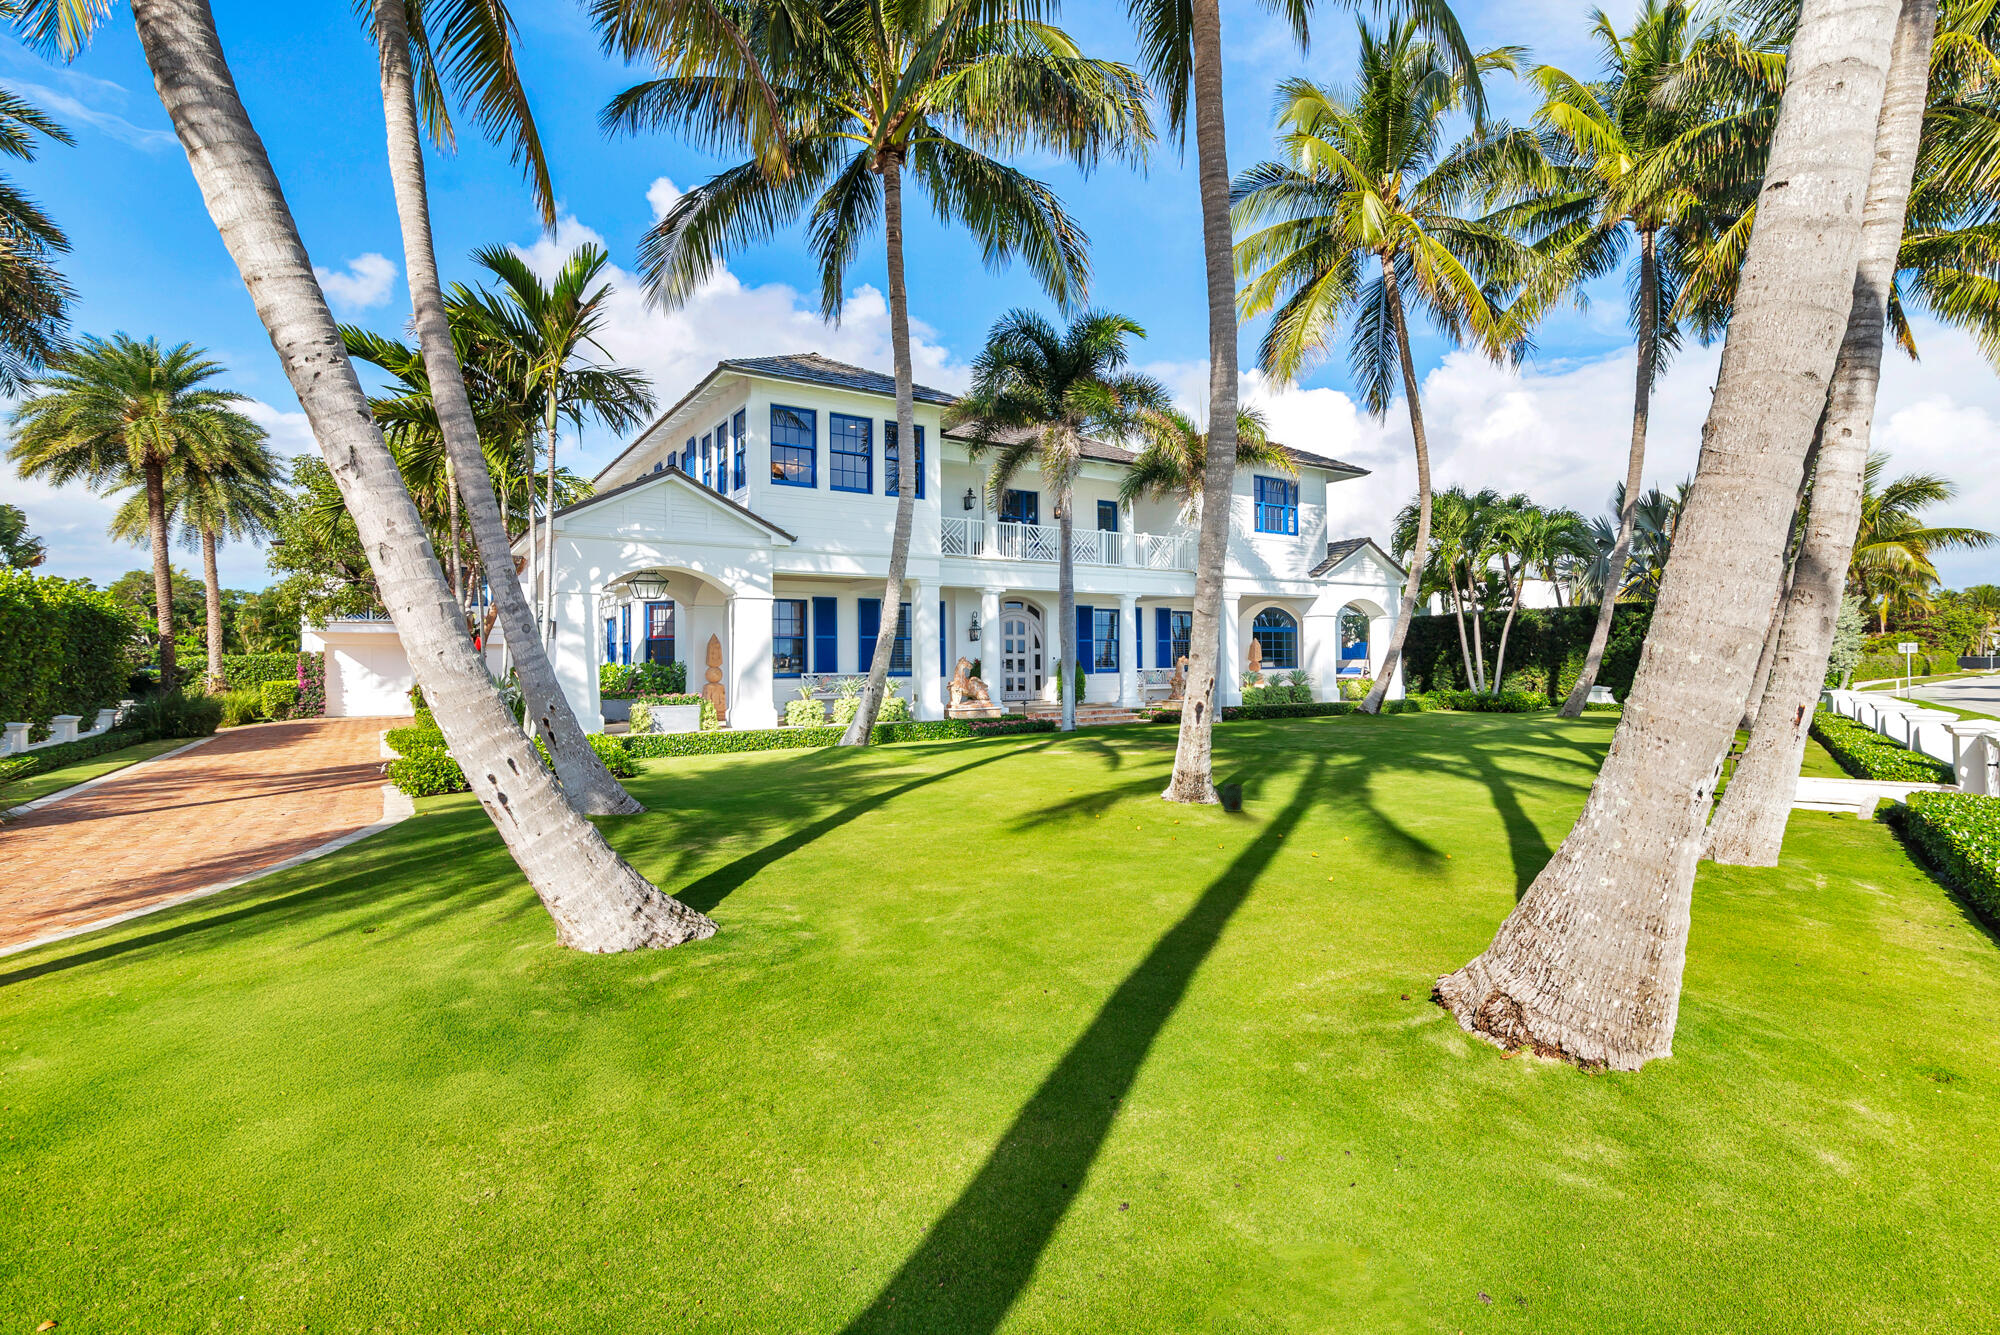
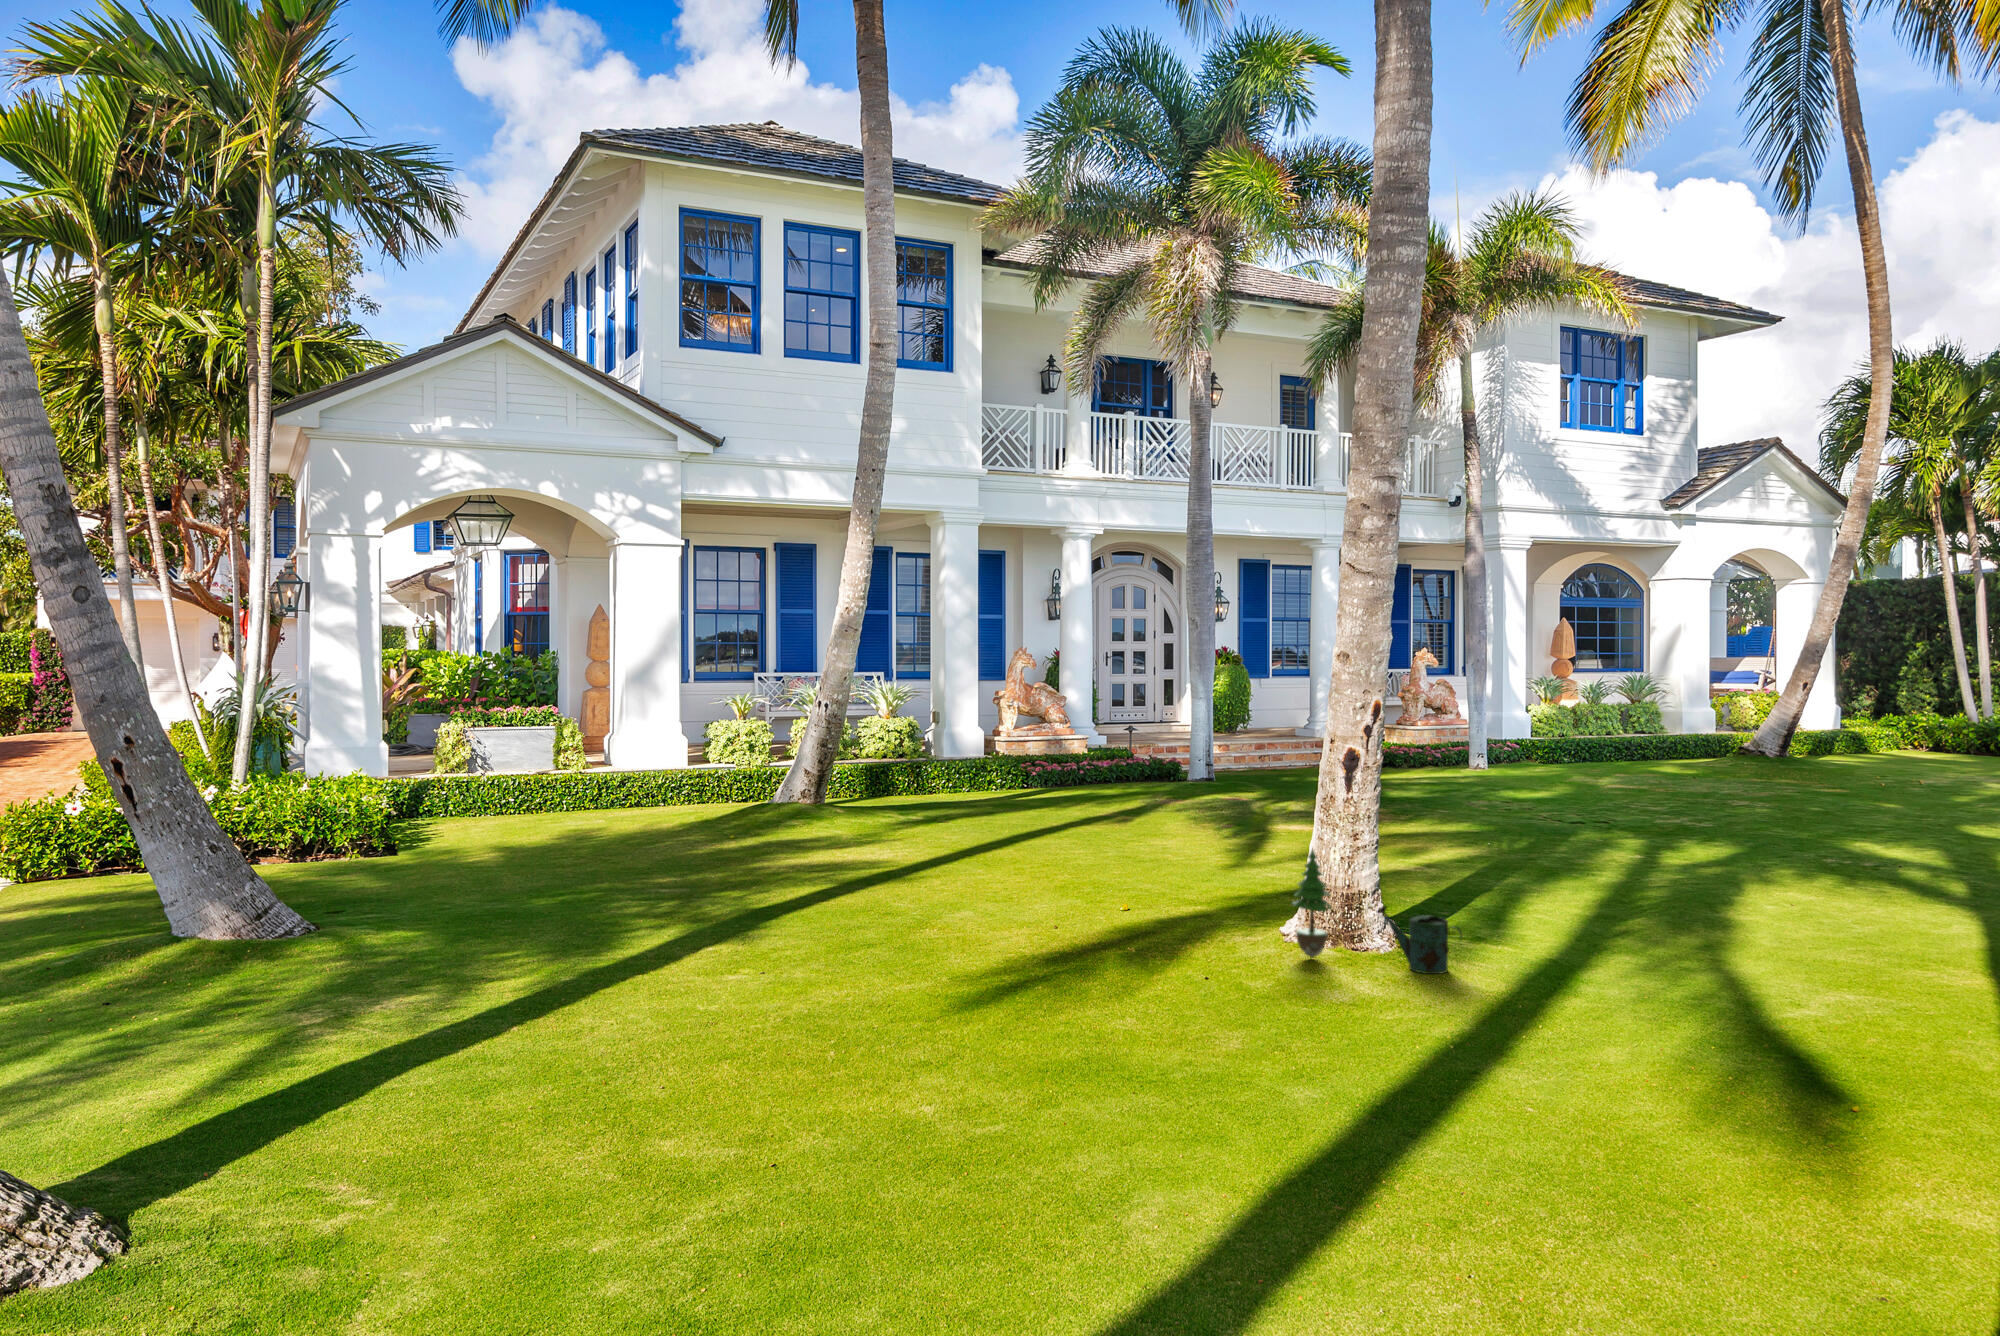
potted tree: none [1165,752,1185,807] -> present [1293,850,1332,958]

